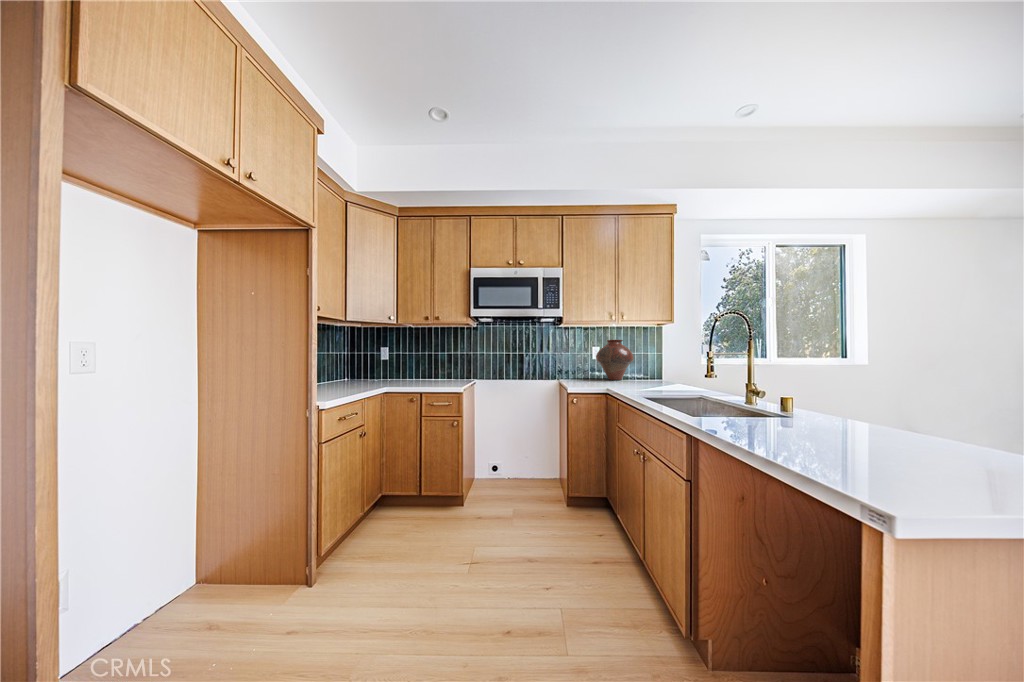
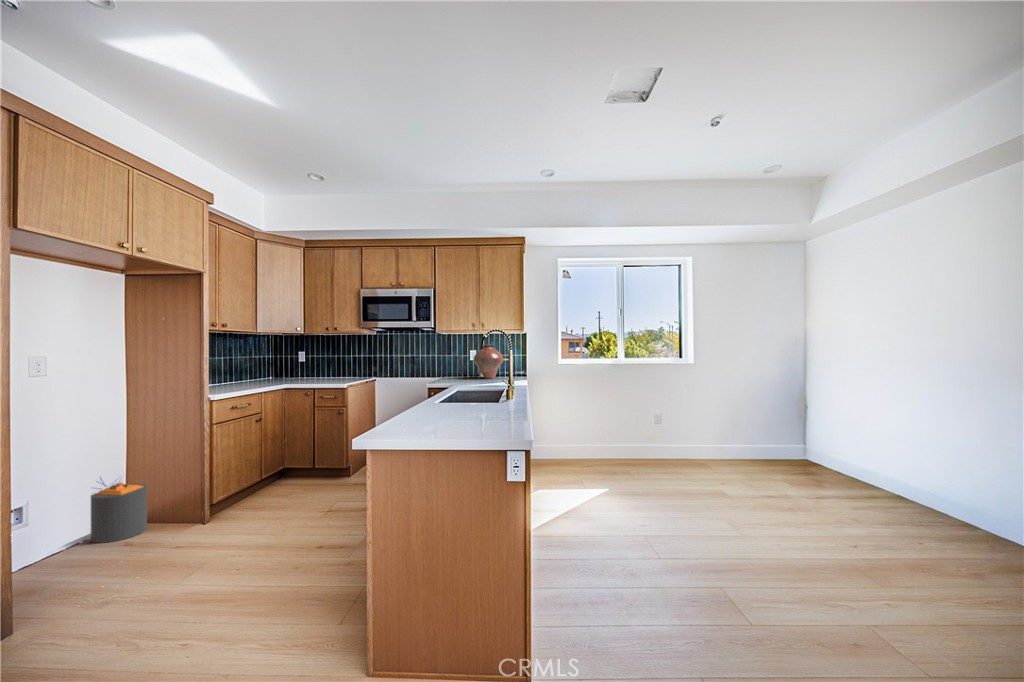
trash can: none [150,524,234,642] -> present [91,477,147,543]

